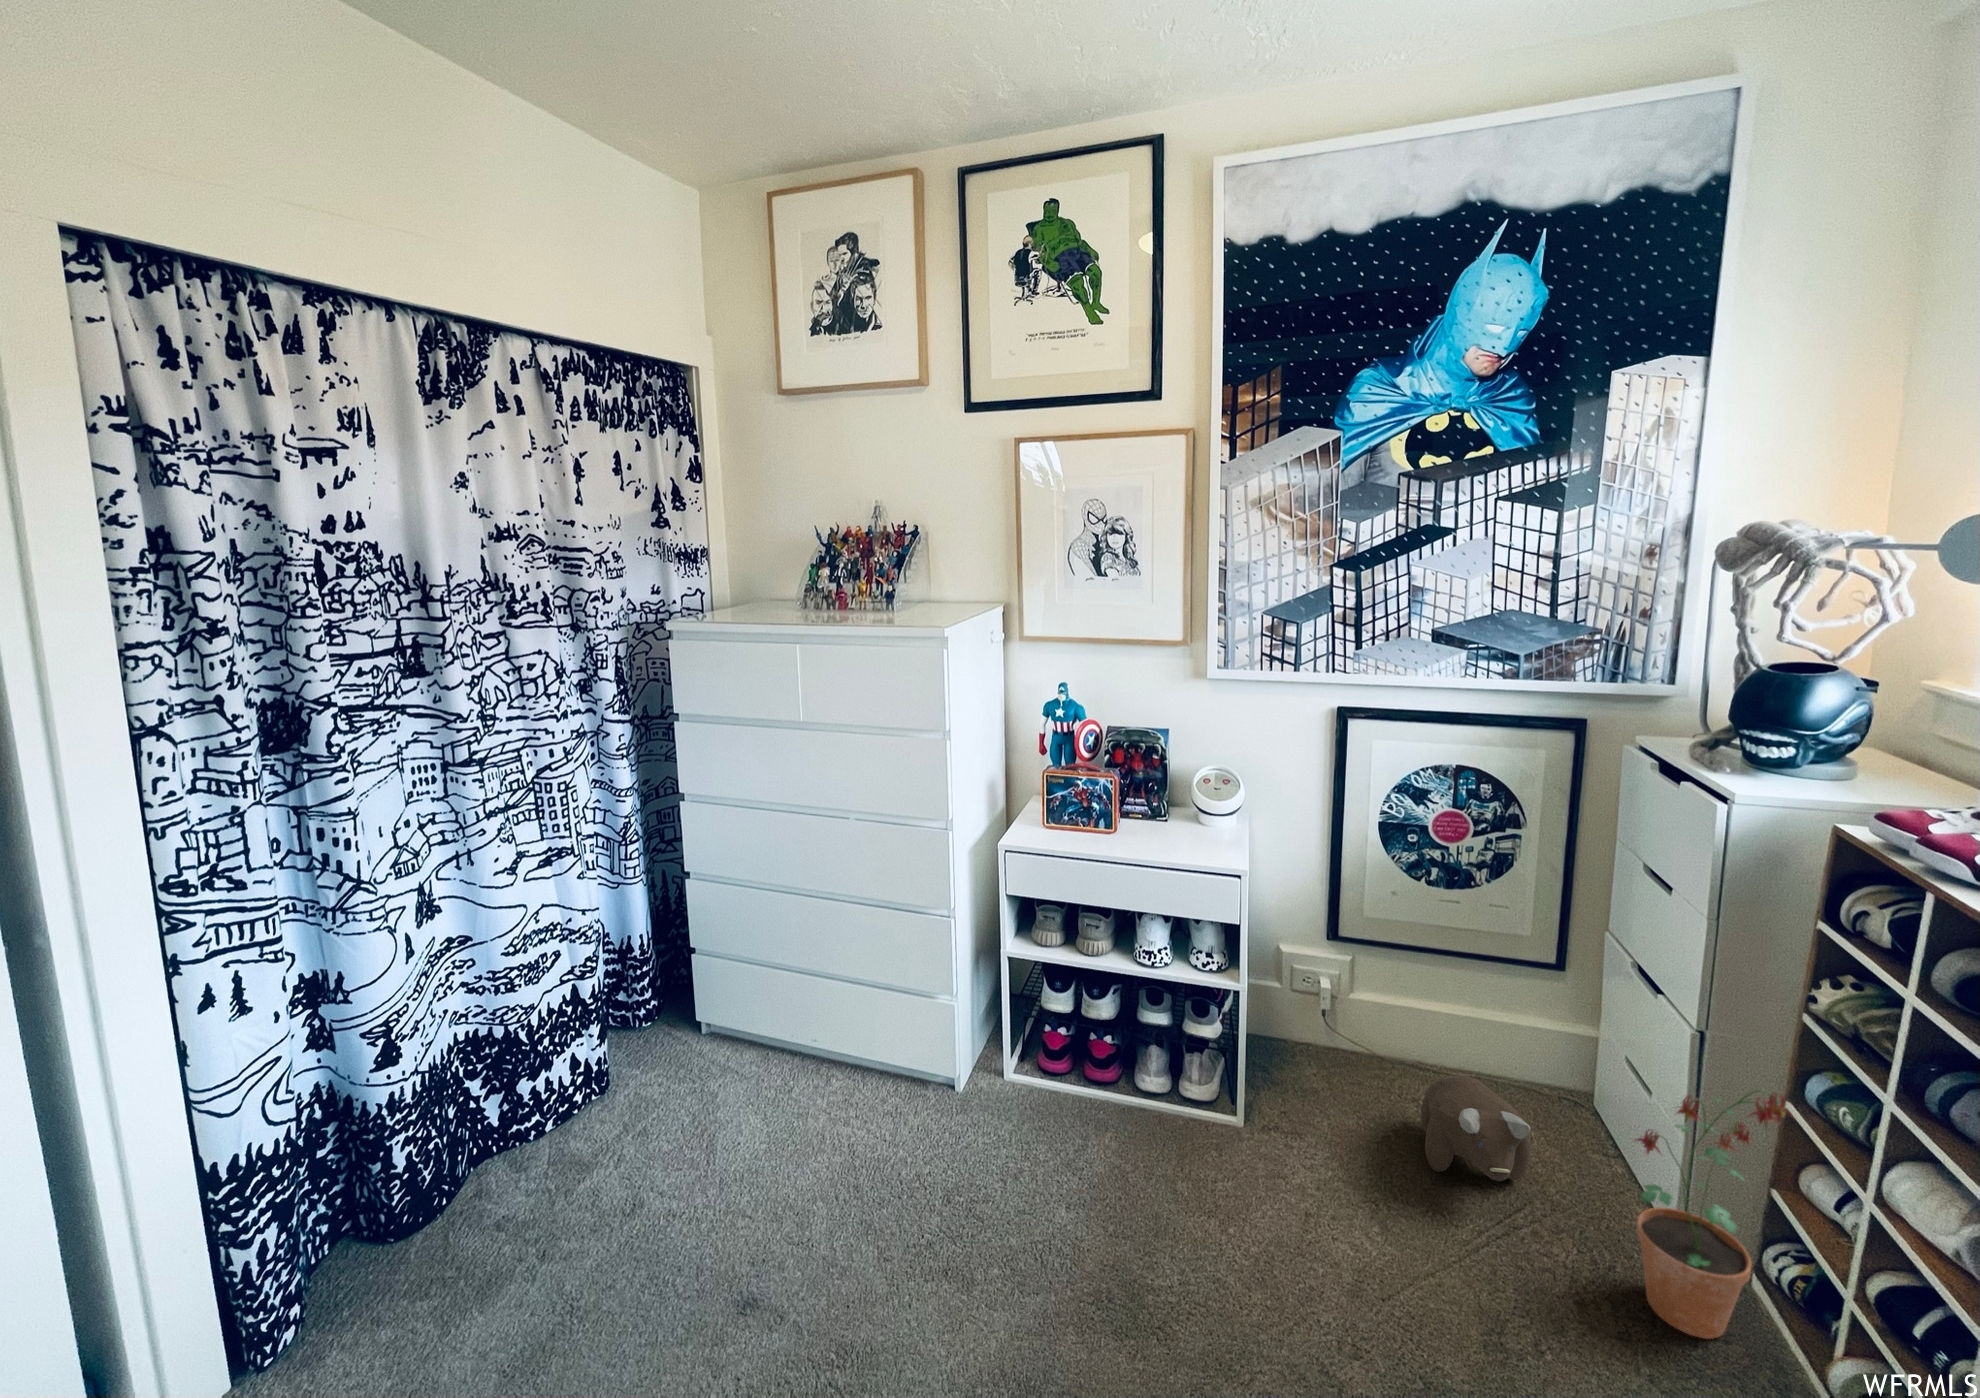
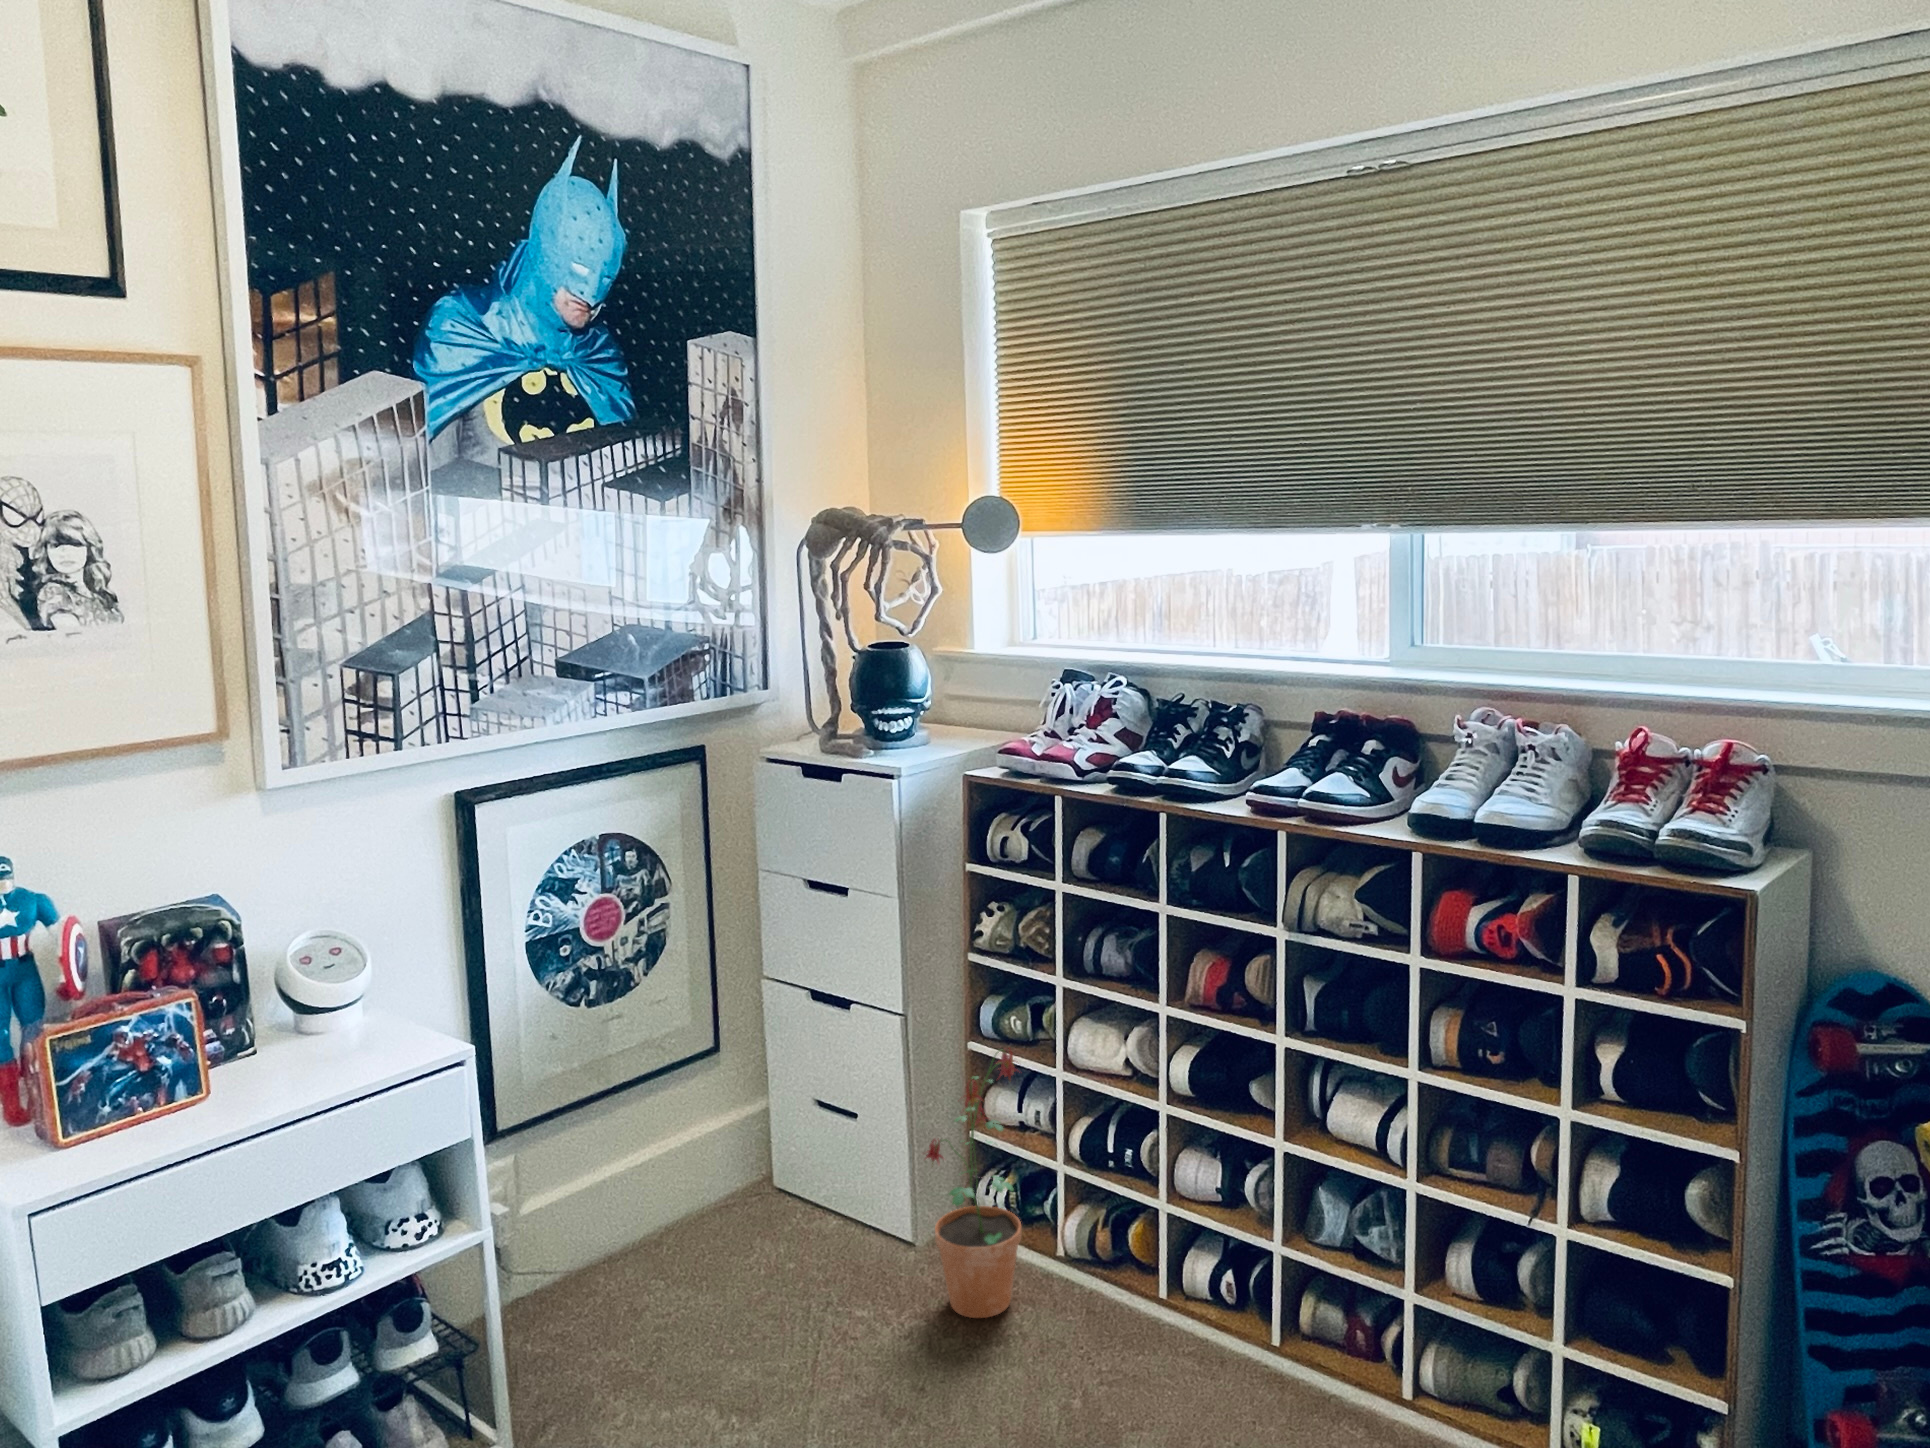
plush toy: present [1421,1076,1531,1181] -> none [682,1208,826,1339]

